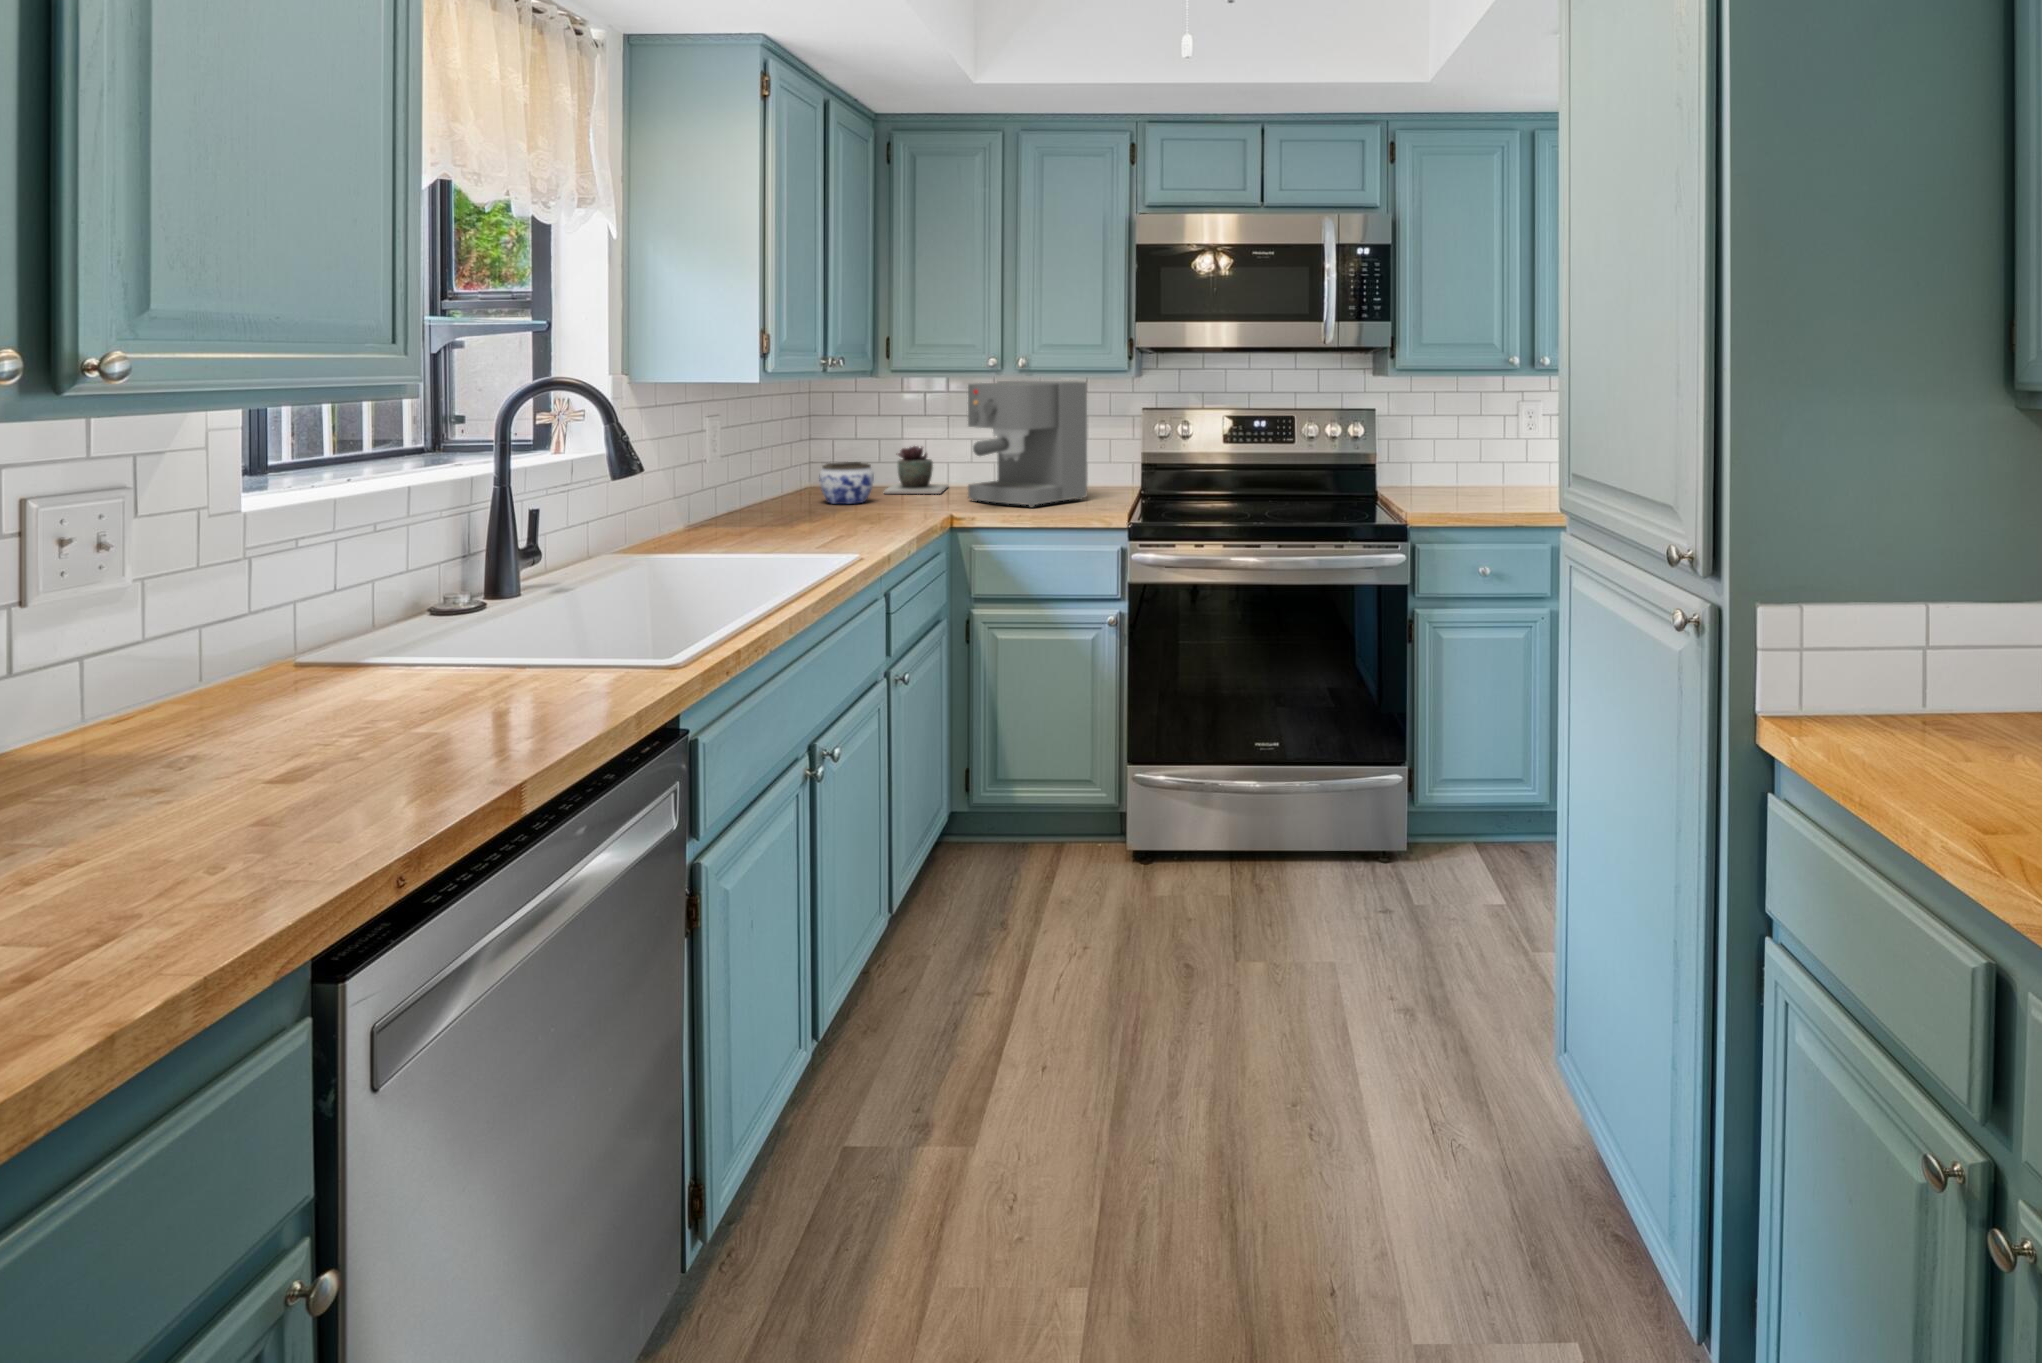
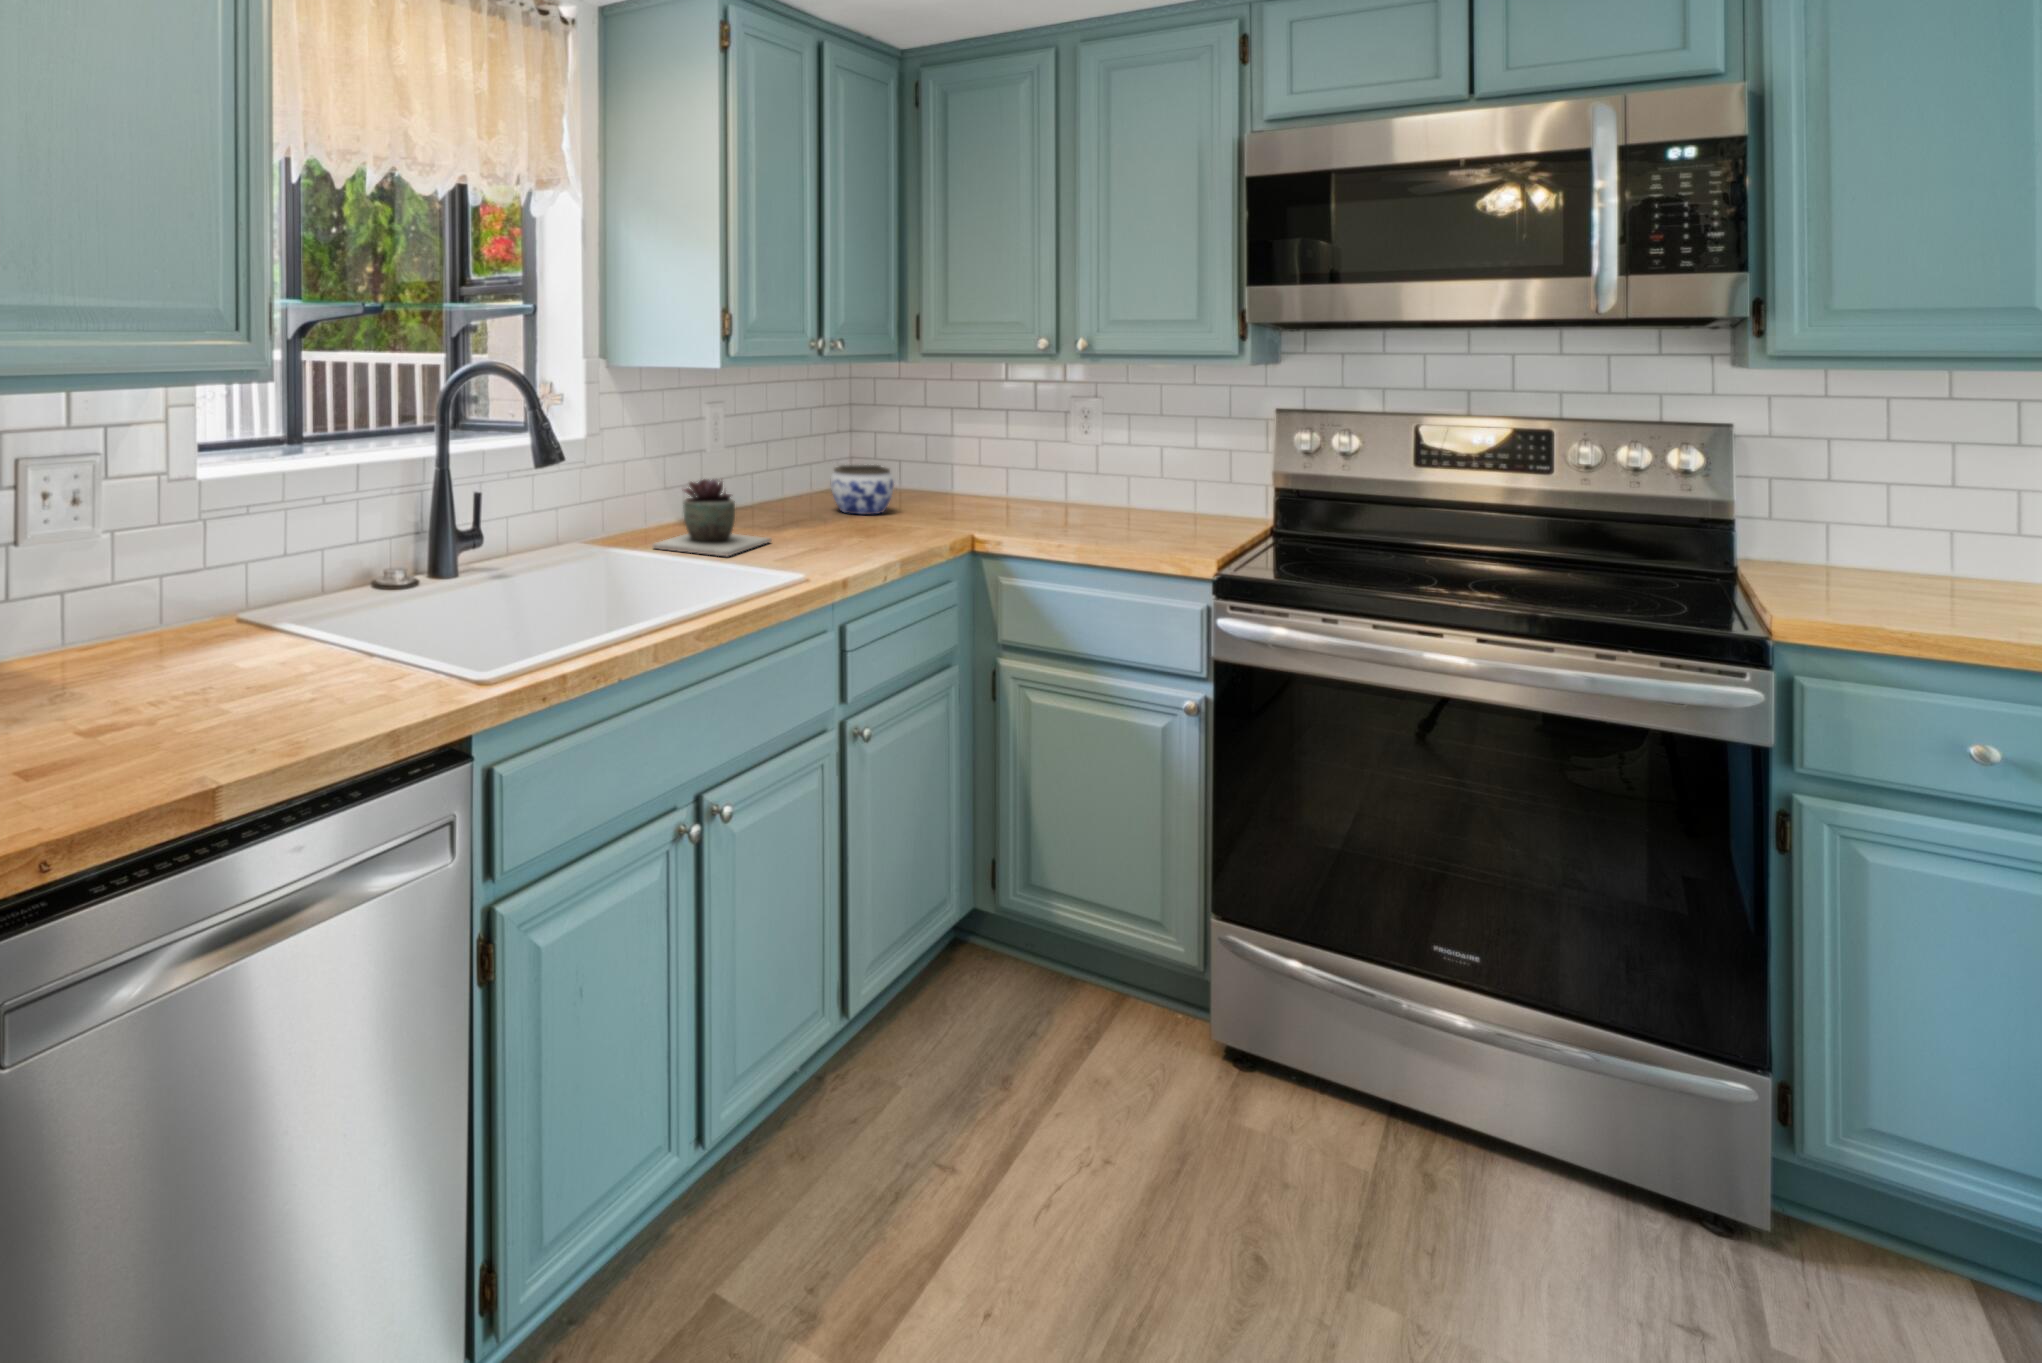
coffee maker: present [968,381,1087,508] -> none [1000,372,1176,539]
succulent plant: present [883,446,949,494] -> present [653,479,771,557]

